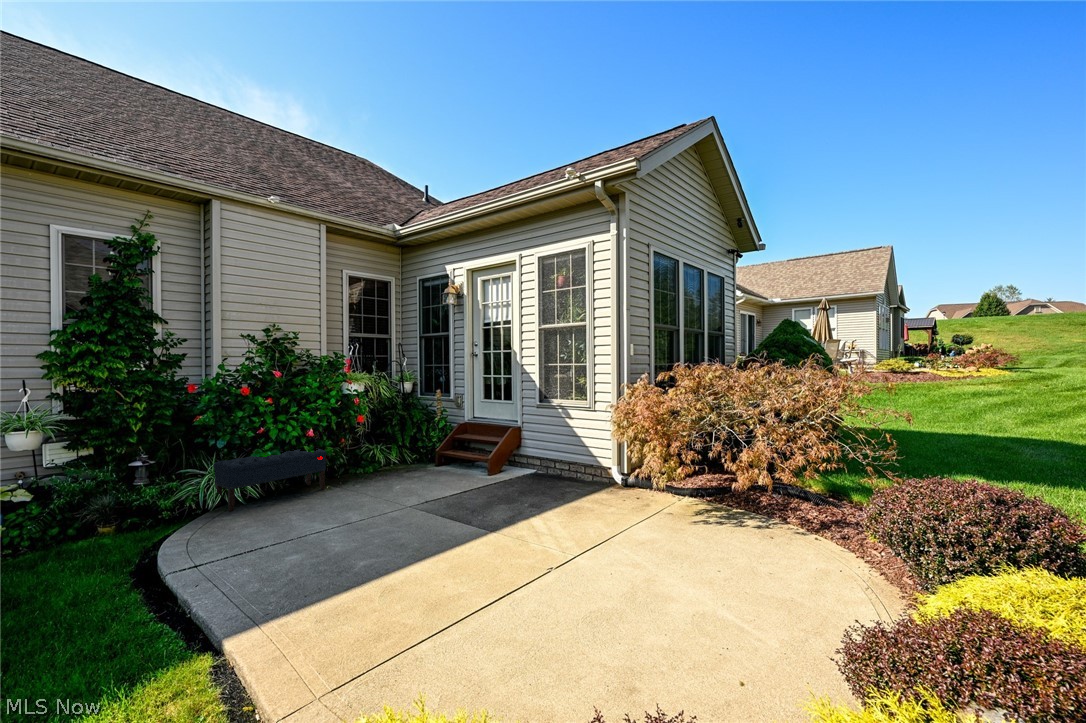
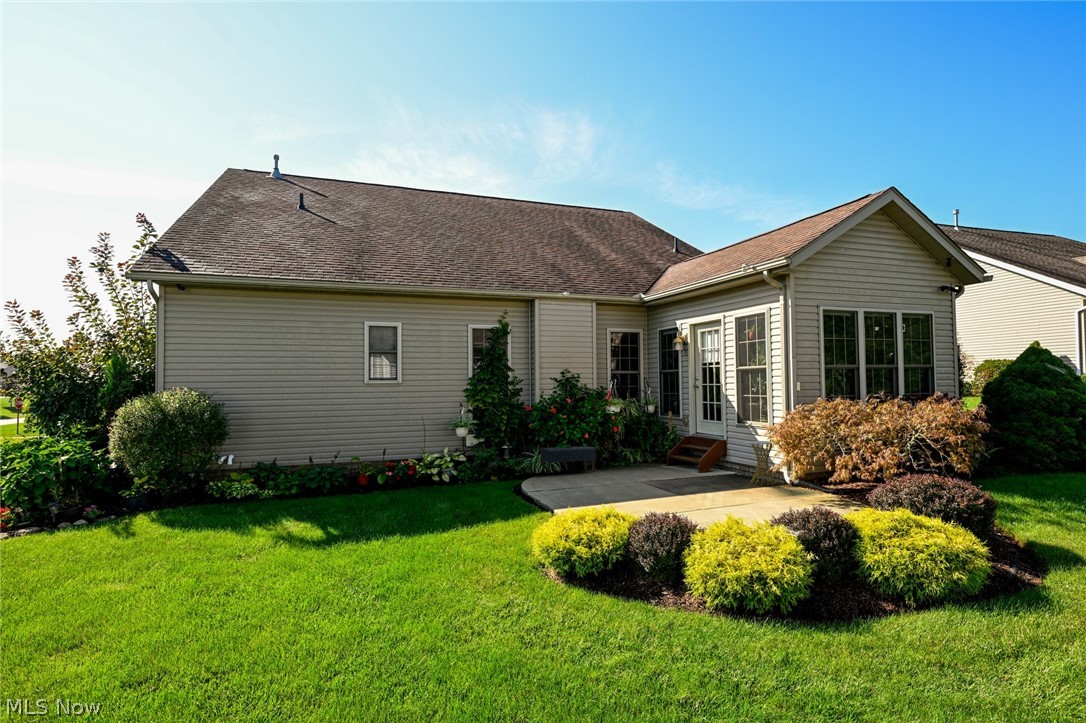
side table: none [562,426,613,492] -> present [743,441,776,485]

